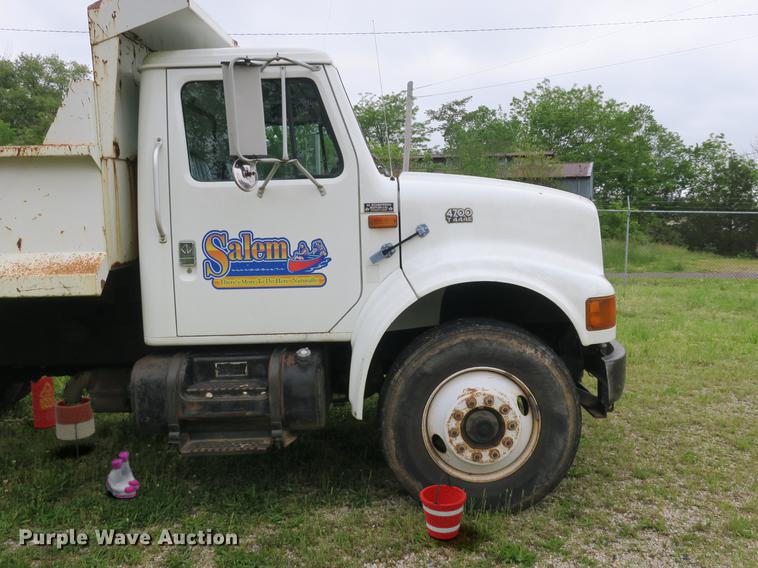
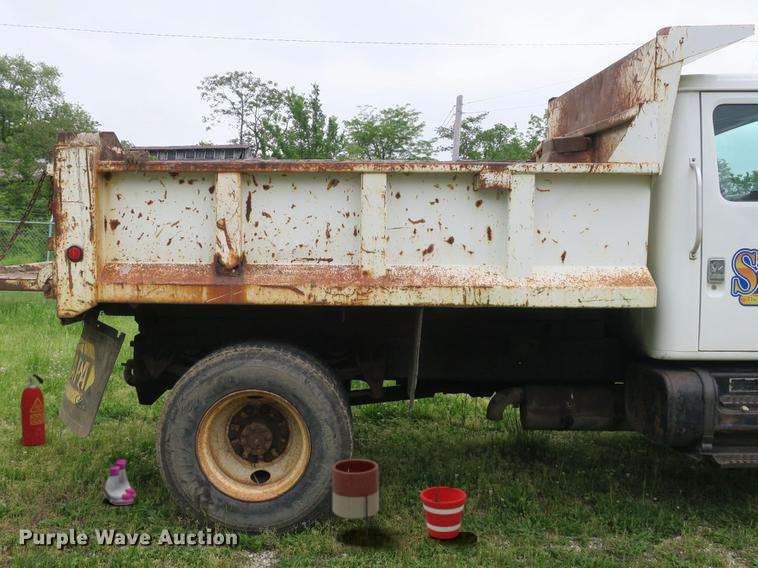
planter: present [55,397,96,458] -> present [329,459,379,544]

